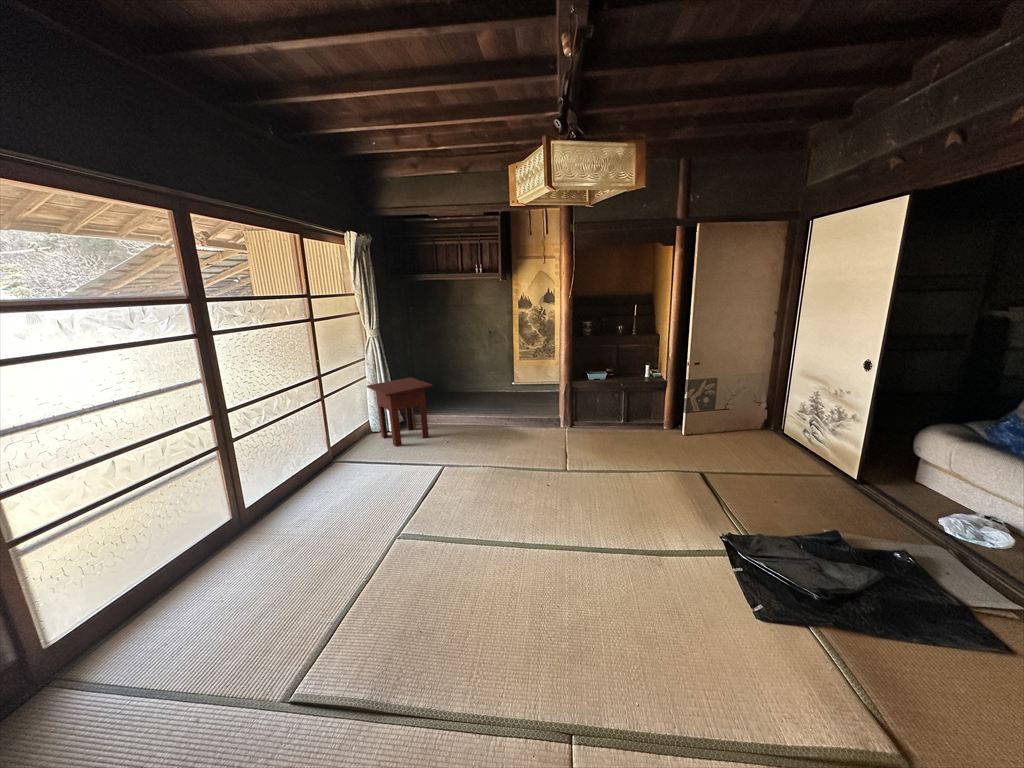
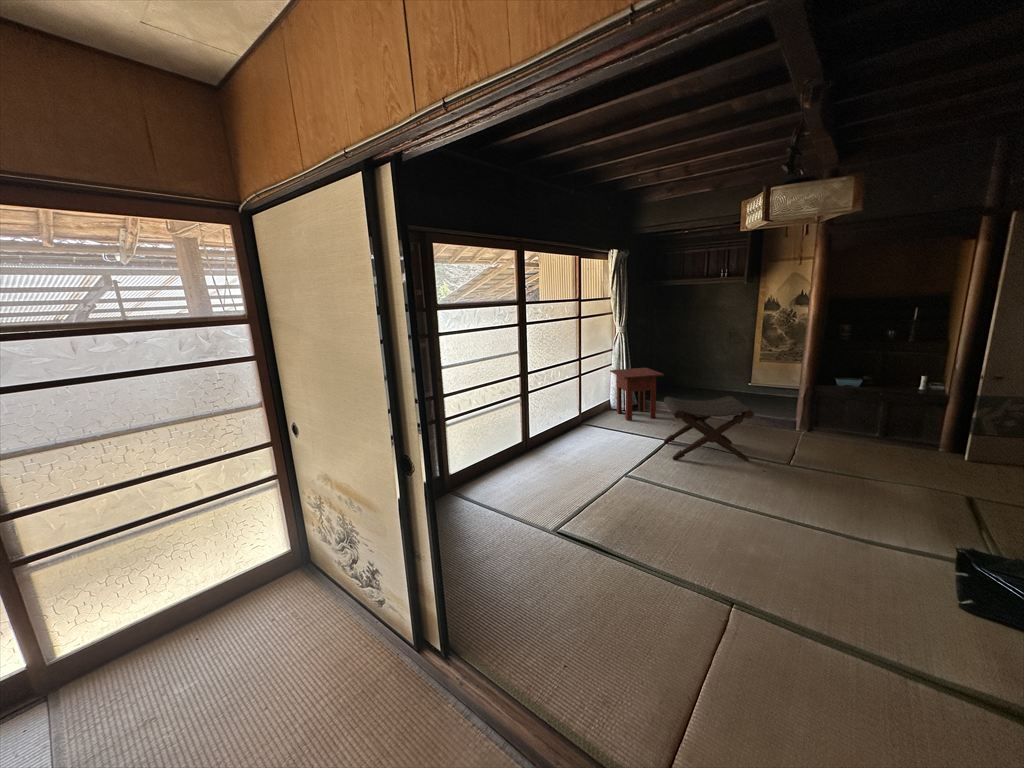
footstool: none [438,405,538,497] -> present [664,396,754,461]

